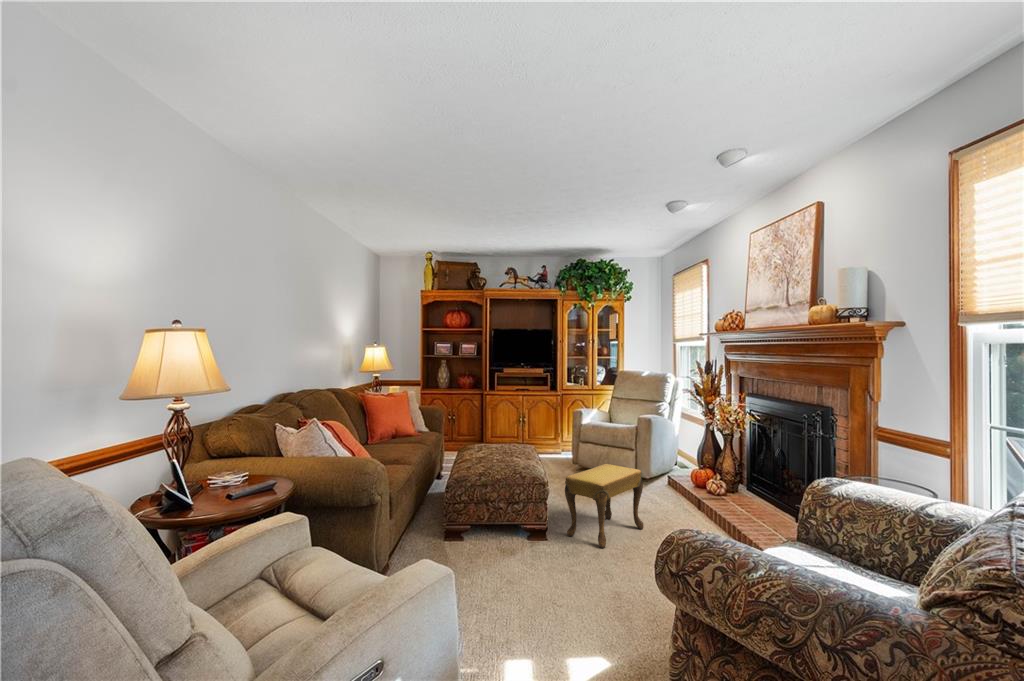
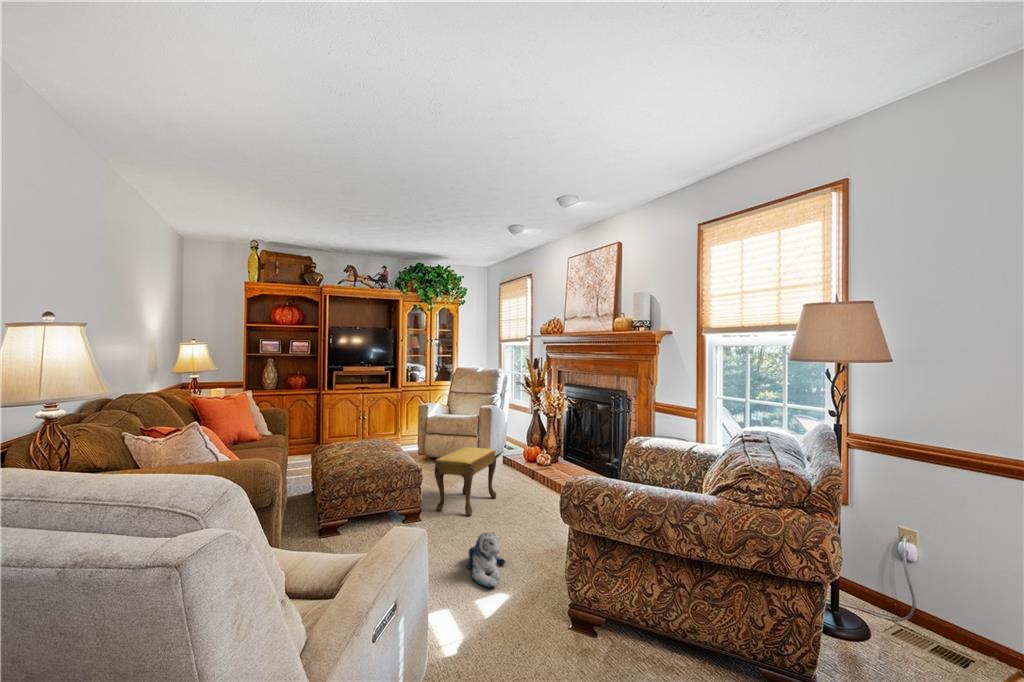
plush toy: none [573,579,624,654] -> present [466,532,506,588]

